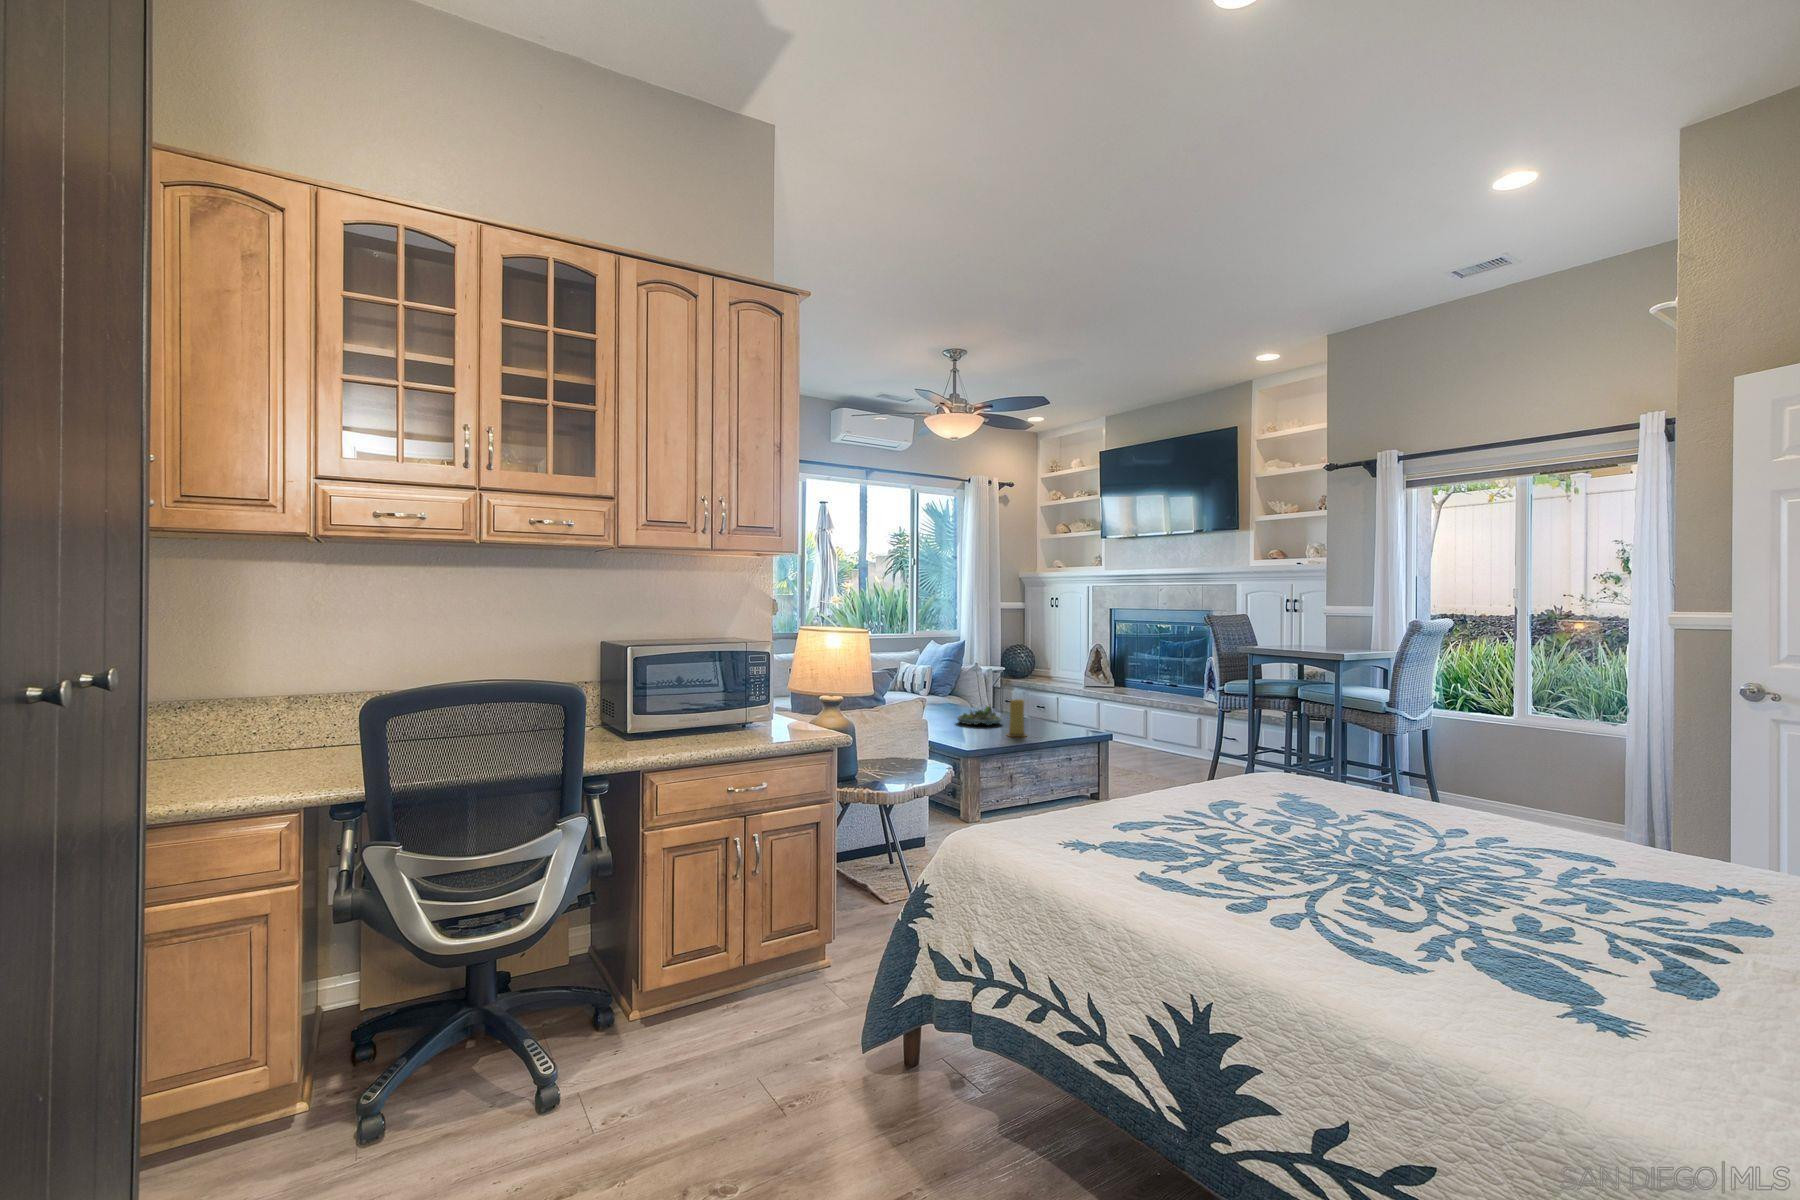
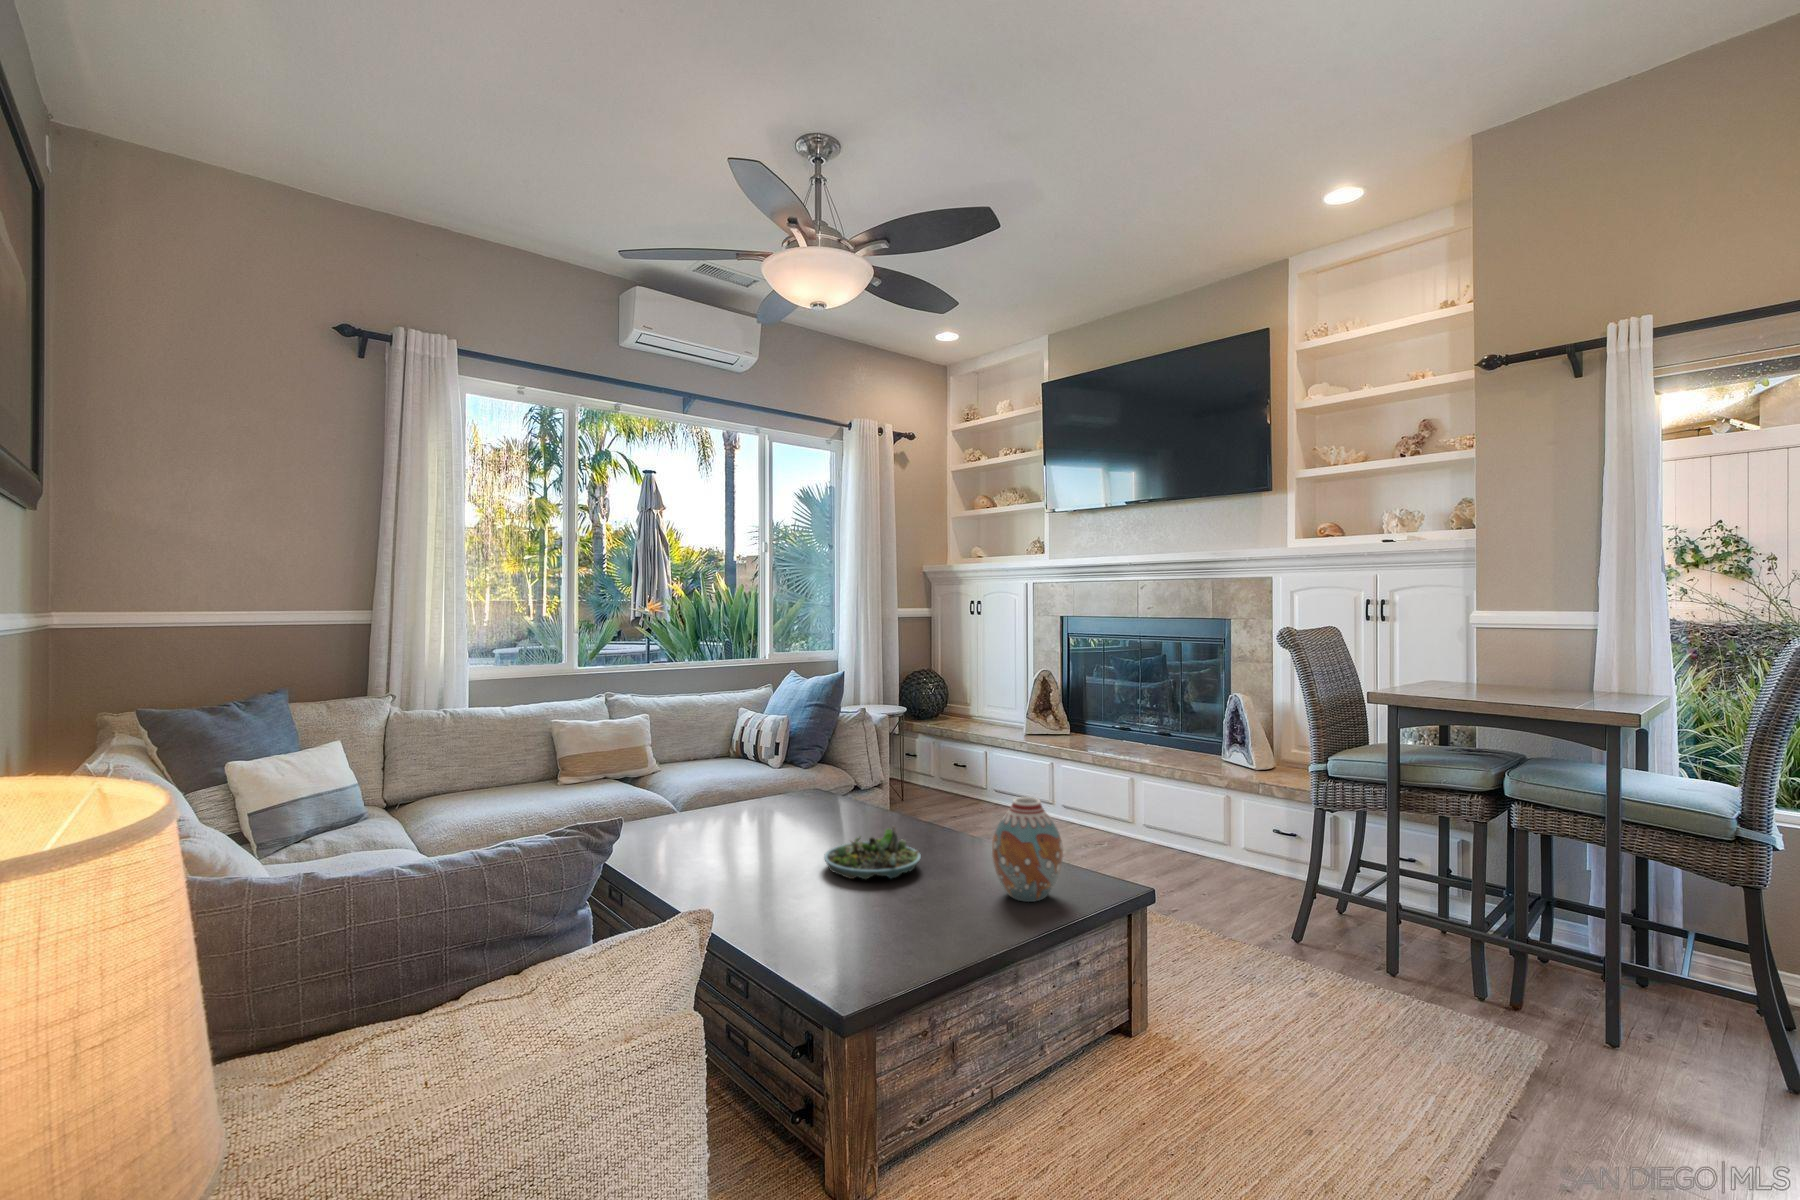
vase: none [1034,688,1067,733] -> present [992,797,1063,902]
candle: present [1008,699,1026,737] -> none [935,834,982,929]

